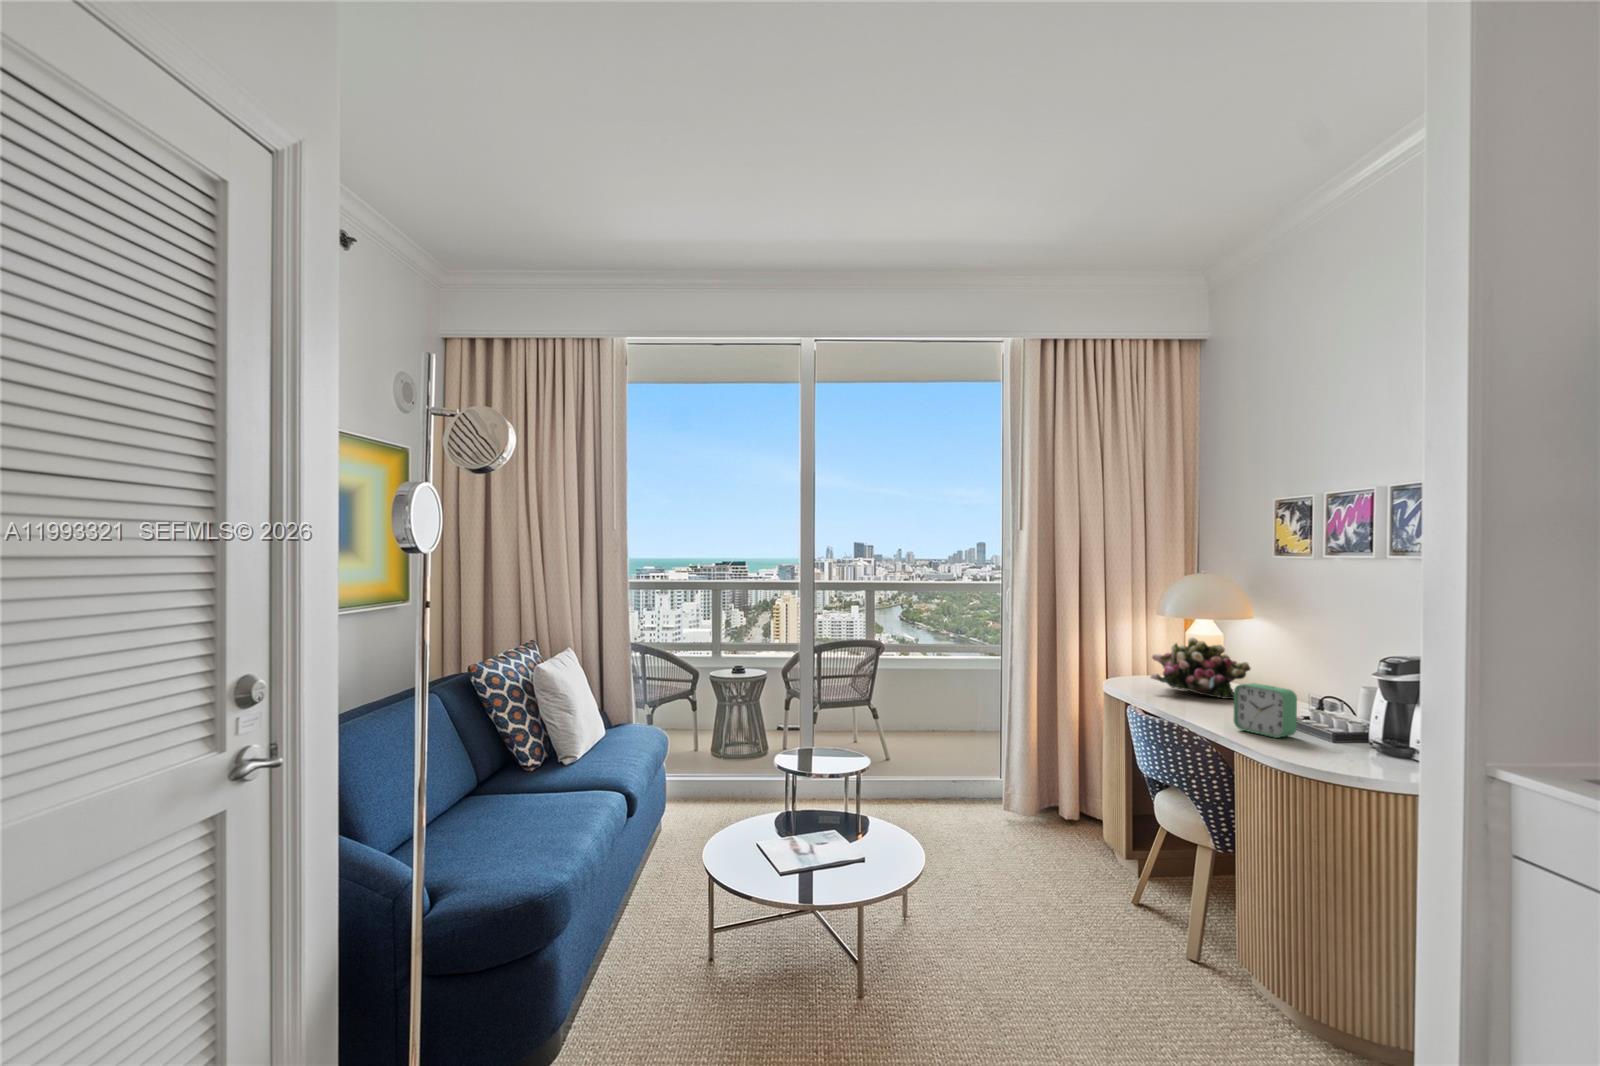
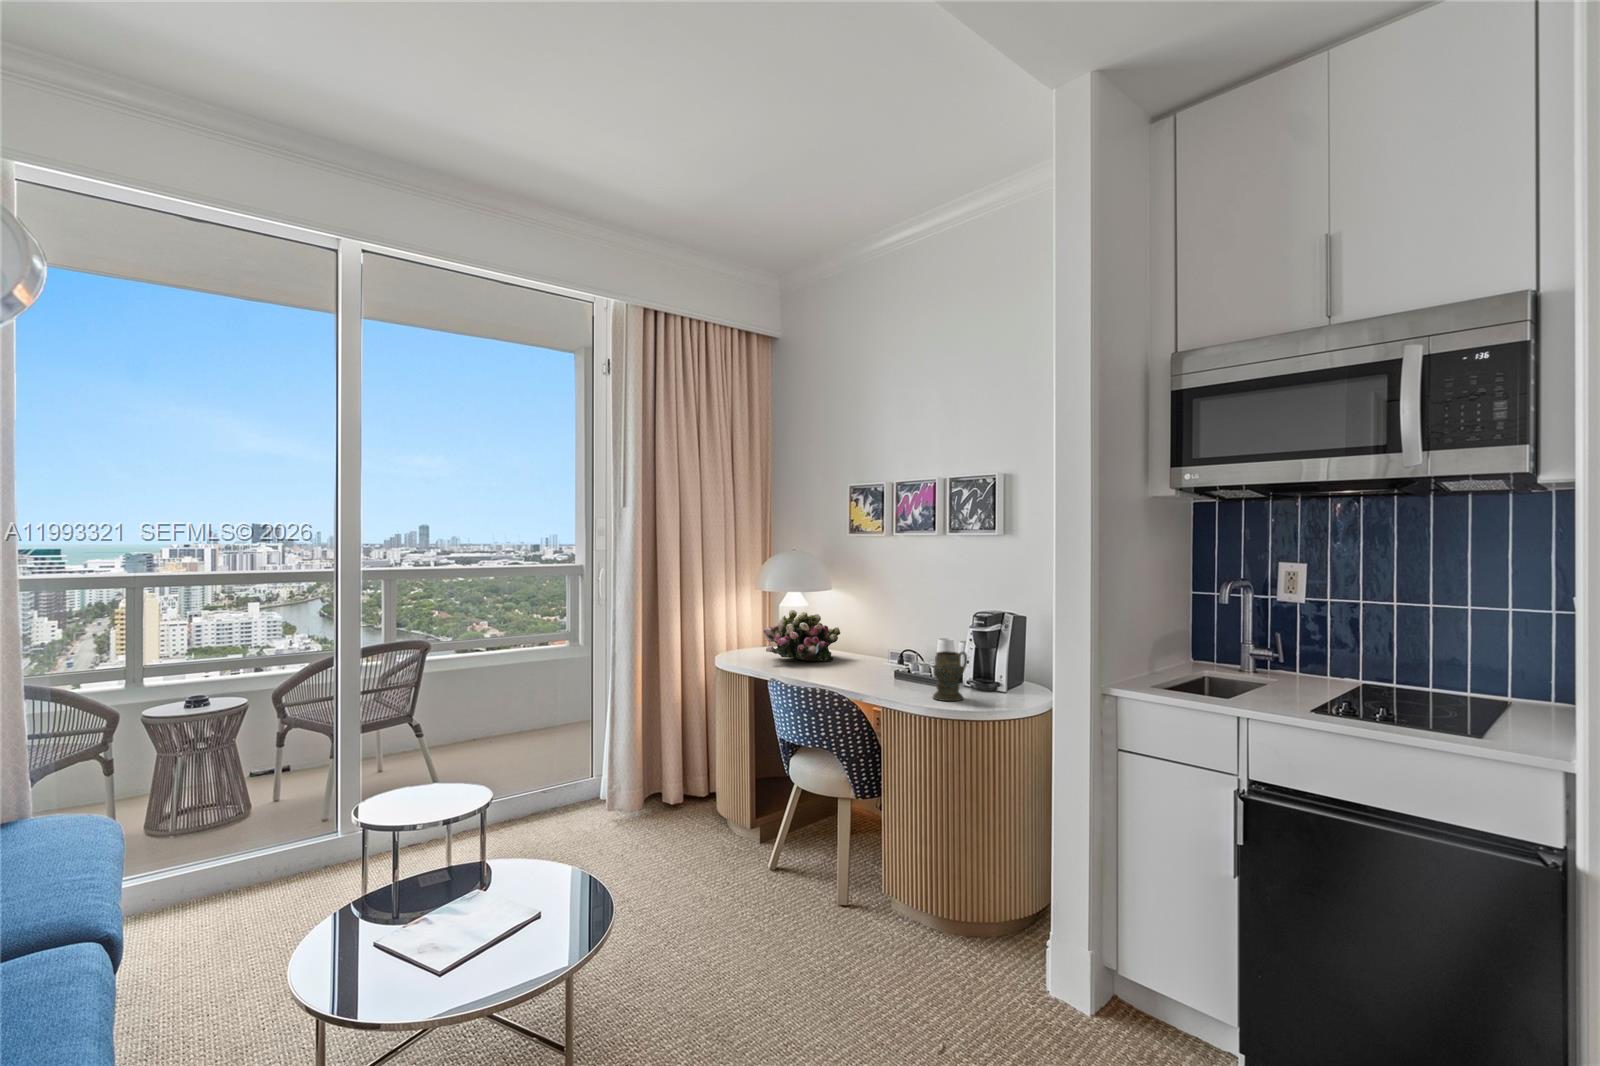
alarm clock: present [1234,683,1297,738] -> none [866,644,913,689]
mug: none [1301,700,1358,761] -> present [933,651,967,701]

